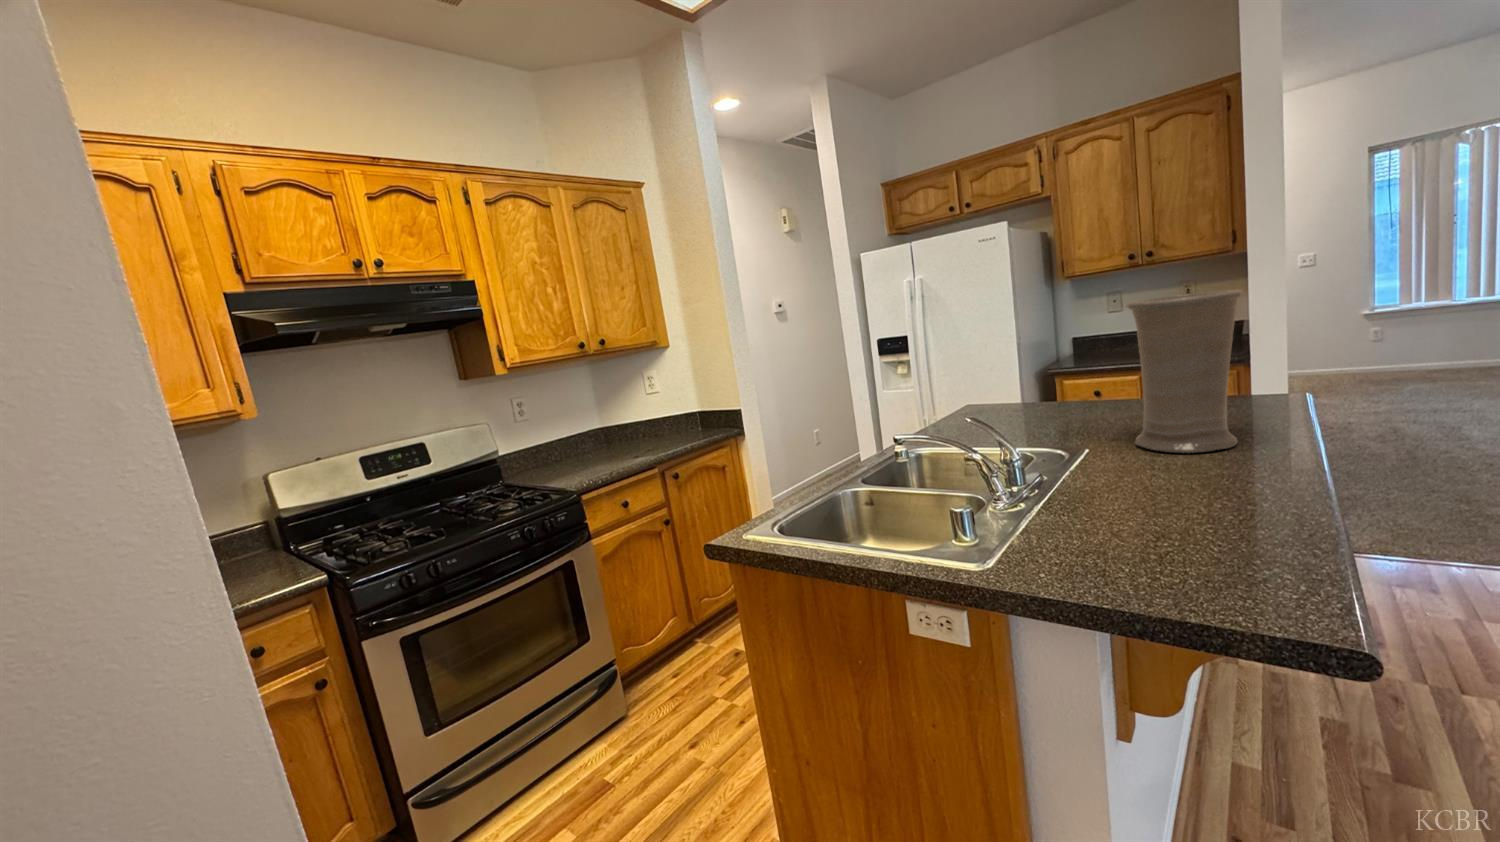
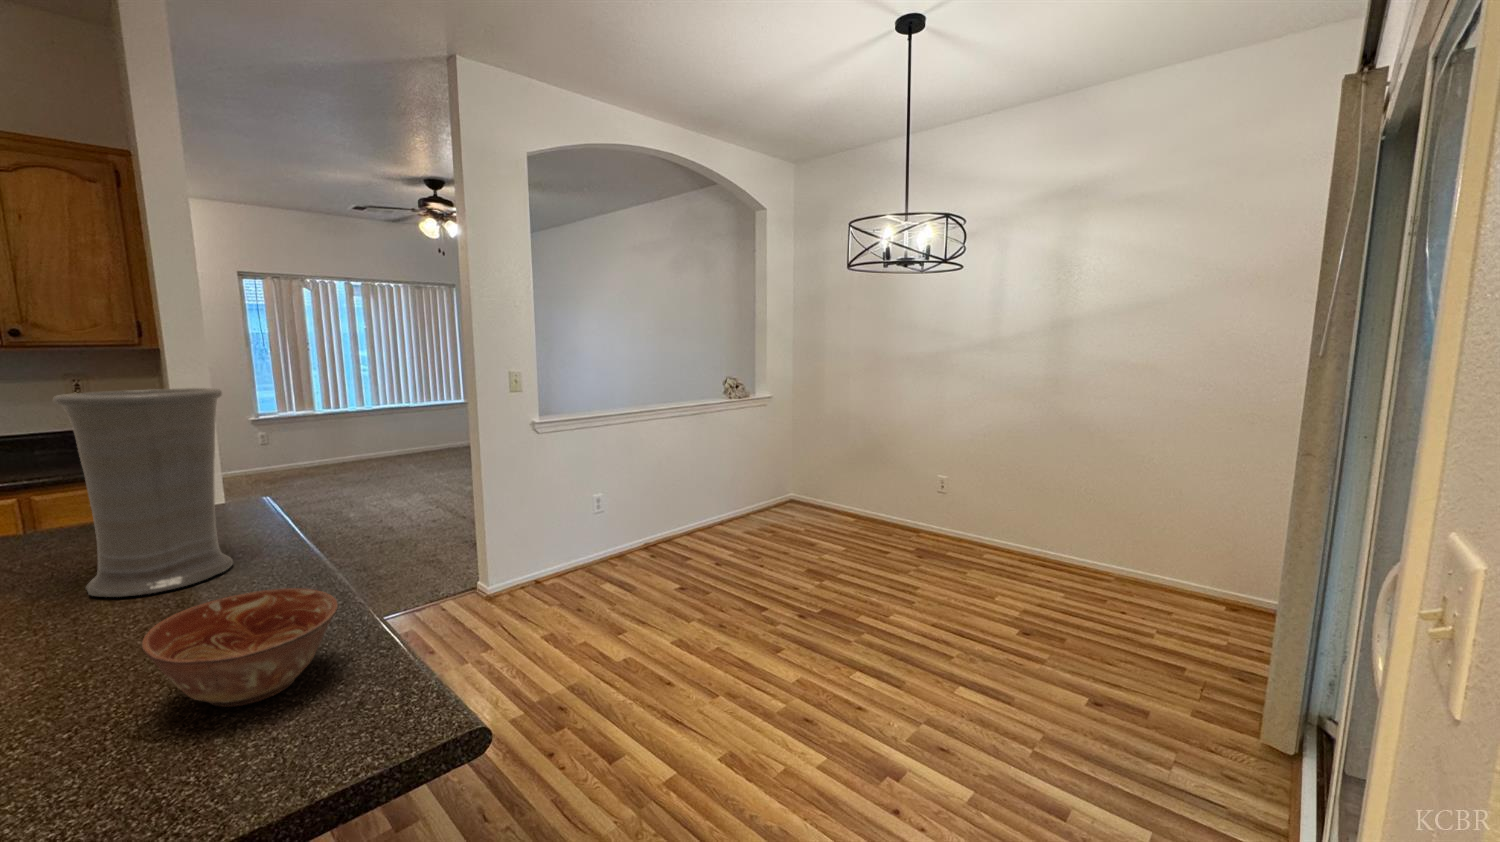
ceramic bowl: none [1122,461,1271,546] -> present [142,588,338,707]

